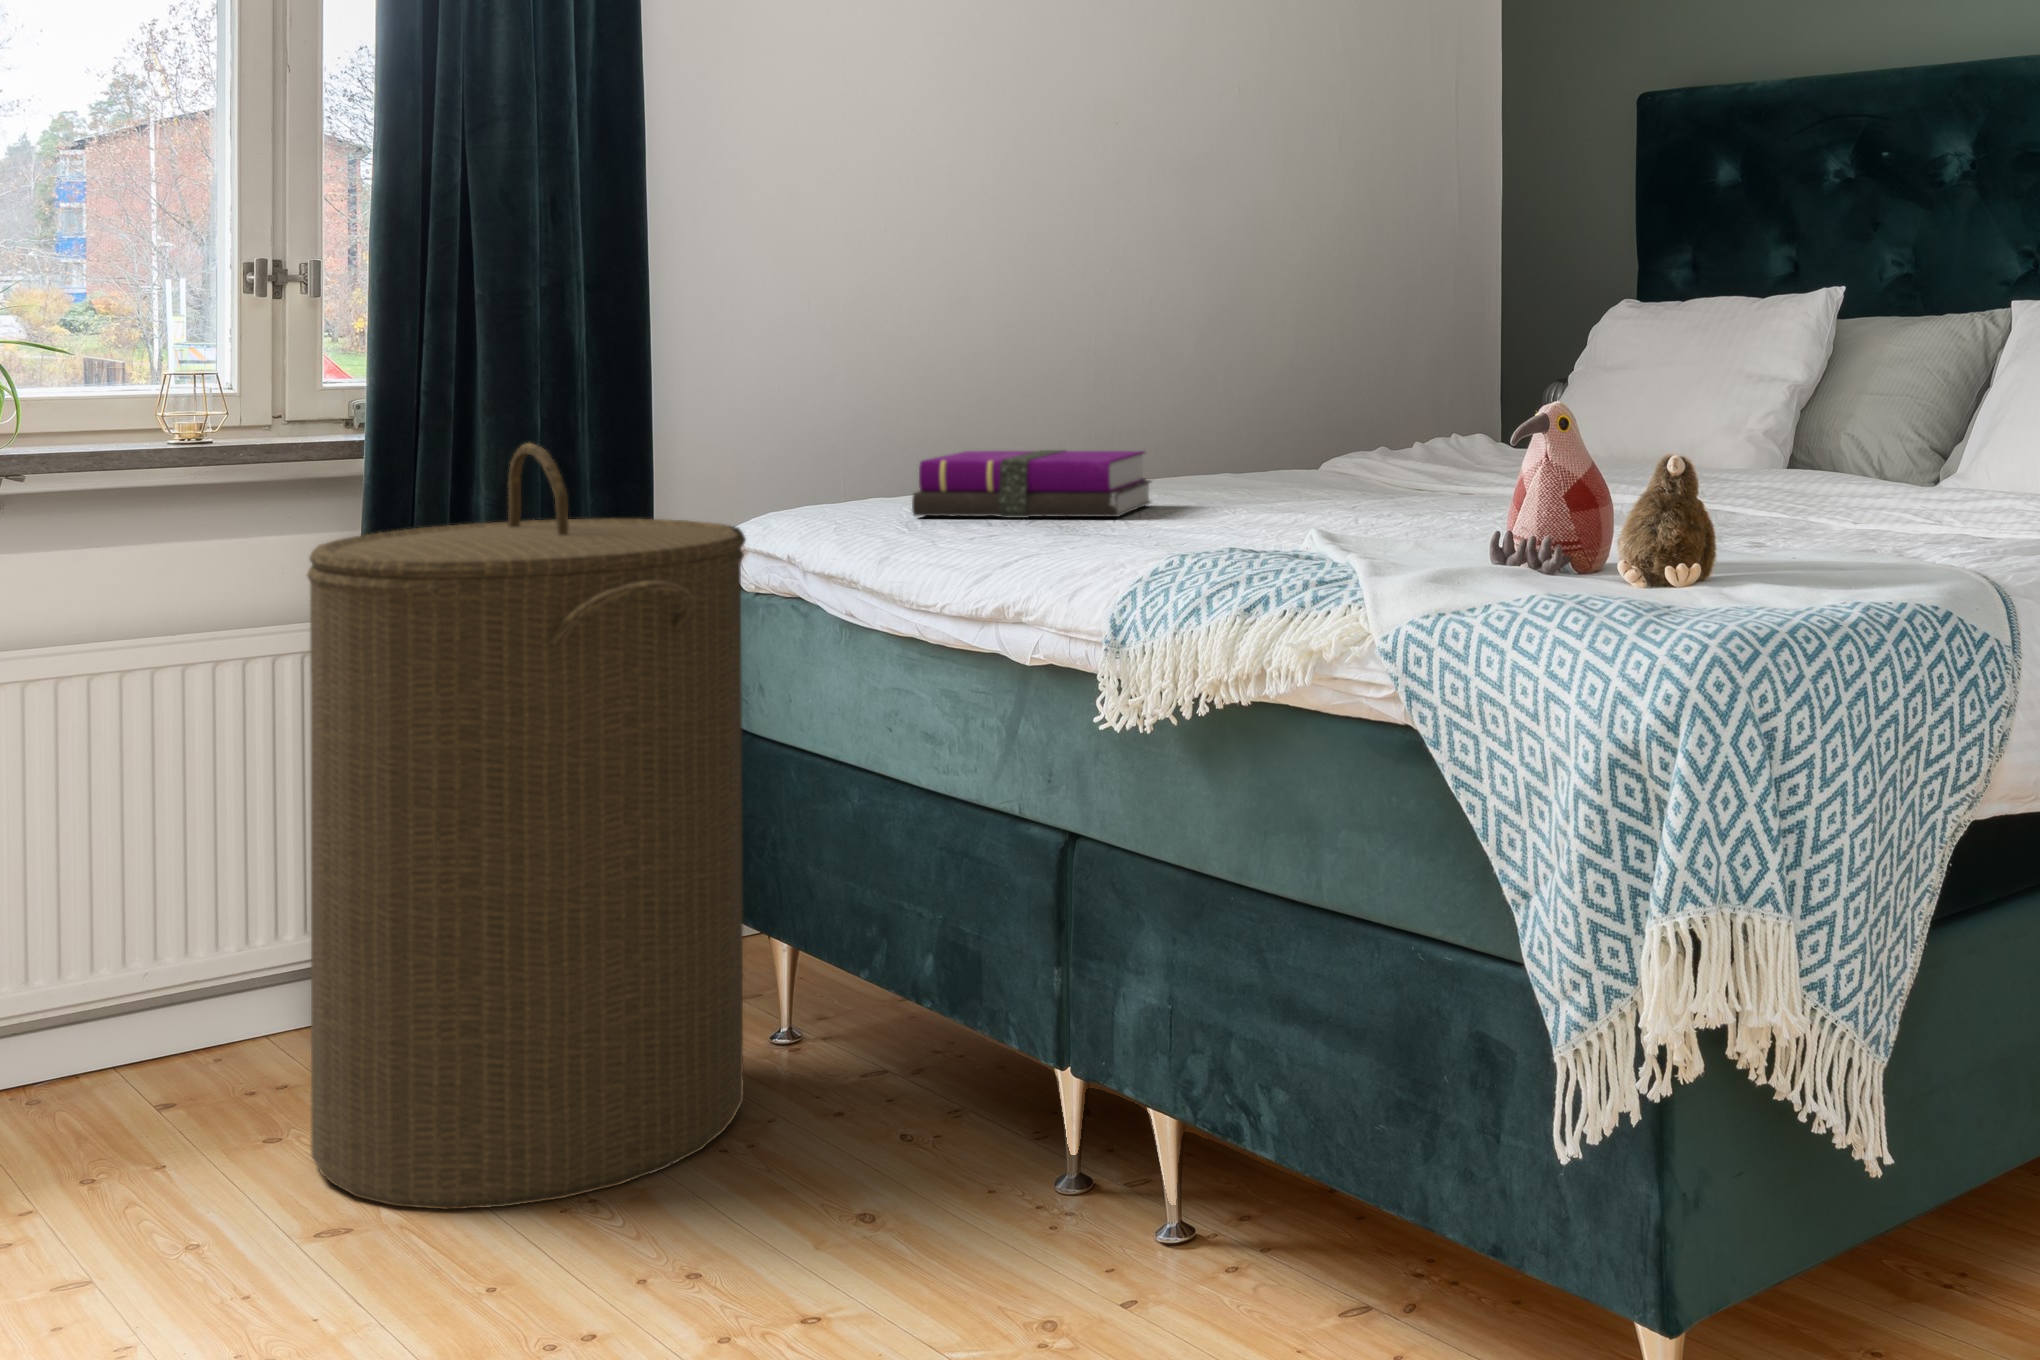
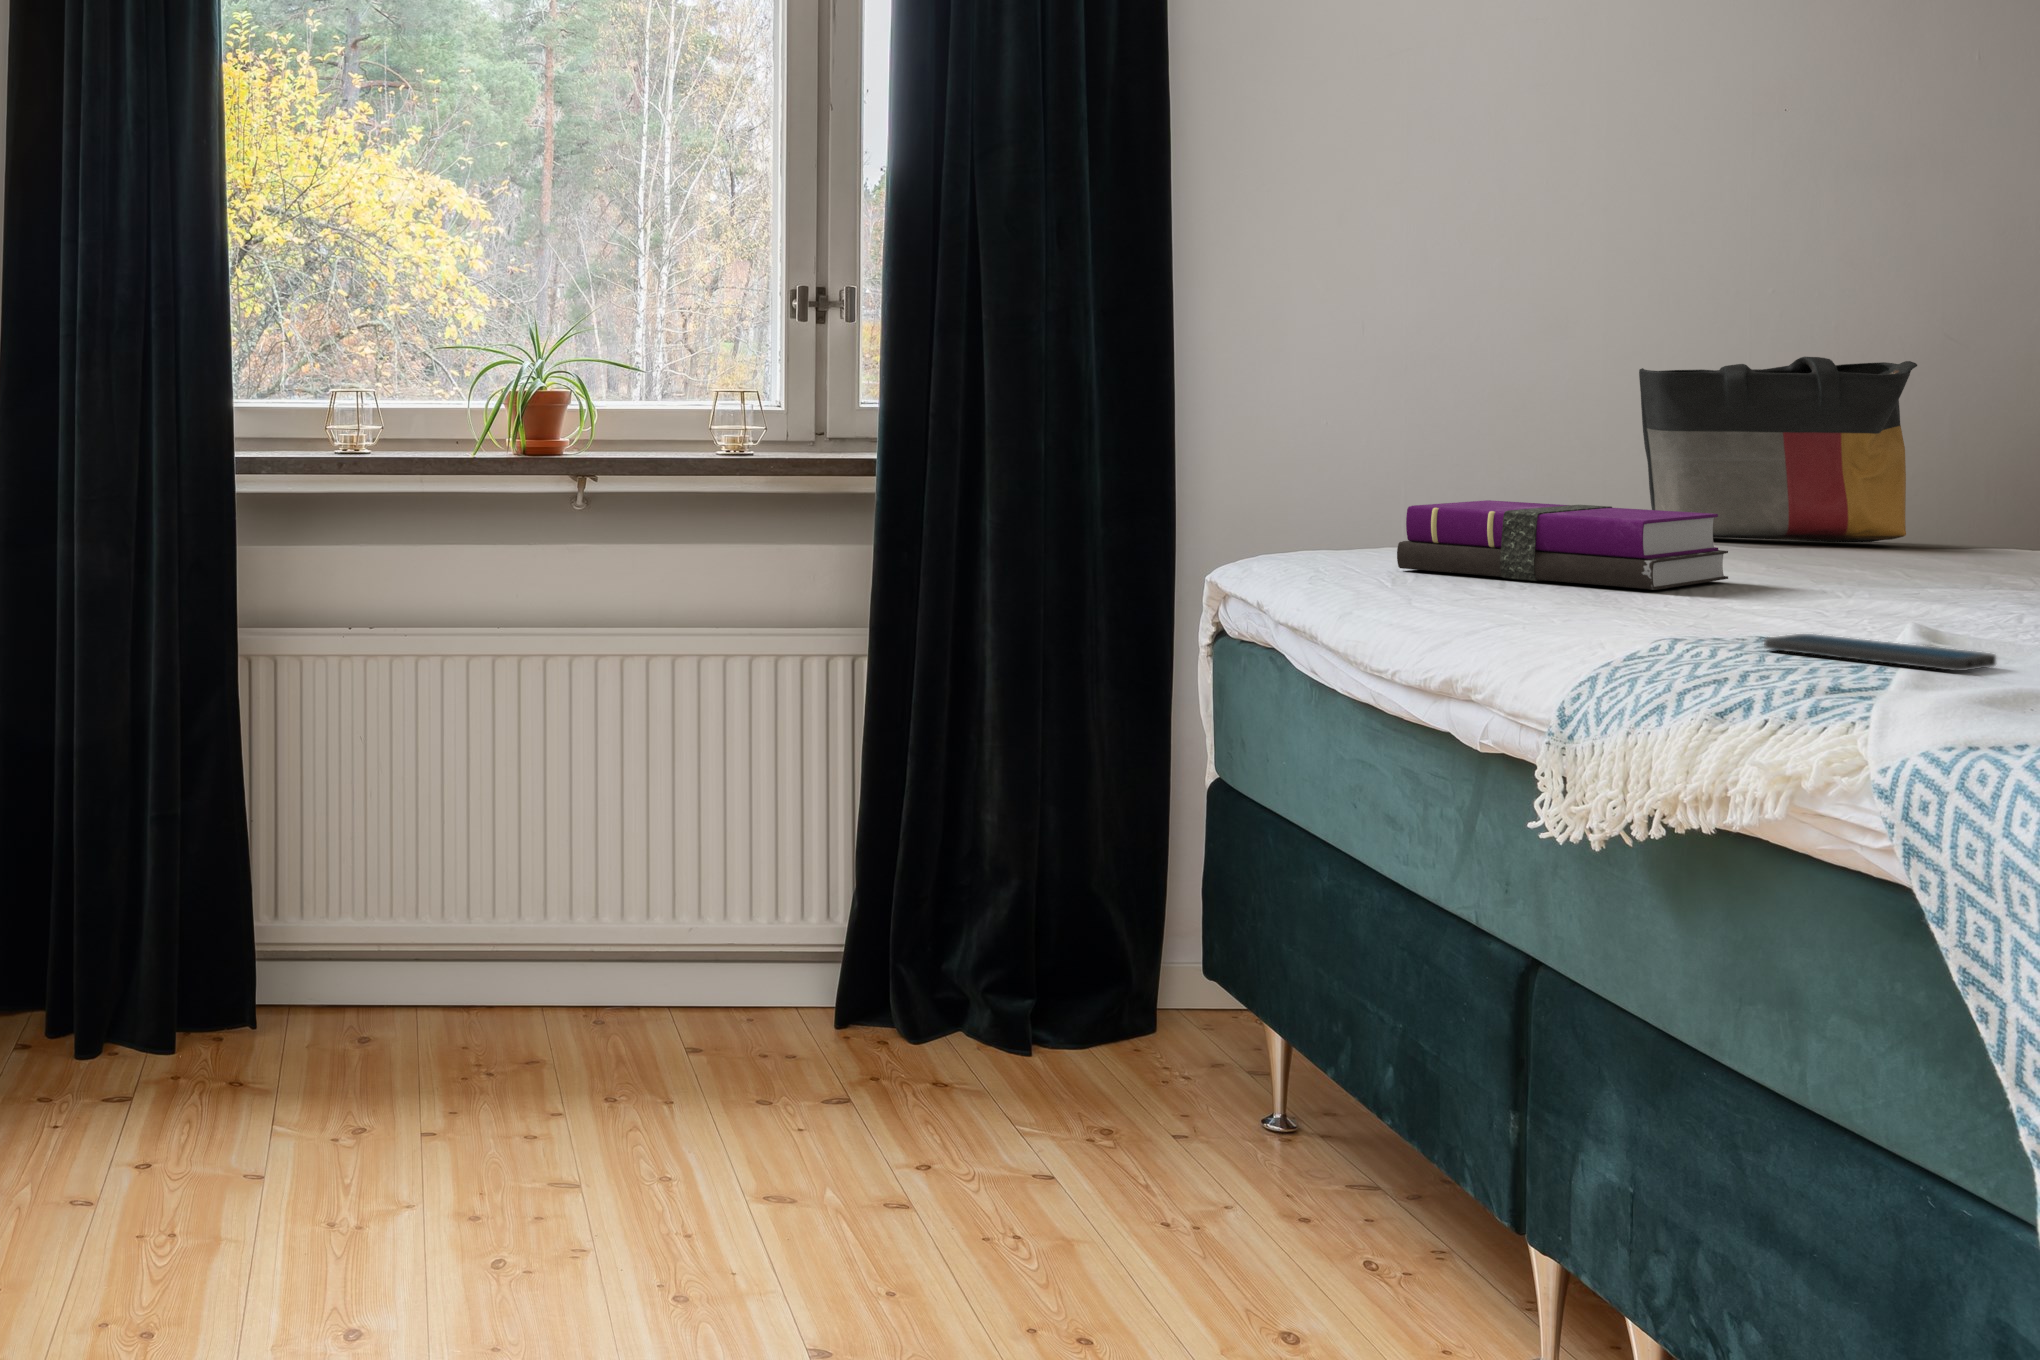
tote bag: none [1038,318,1227,469] -> present [1639,357,1917,543]
laundry hamper: present [307,443,746,1209] -> none [788,461,1210,1226]
smartphone: none [1251,543,1396,560] -> present [1764,634,1996,671]

